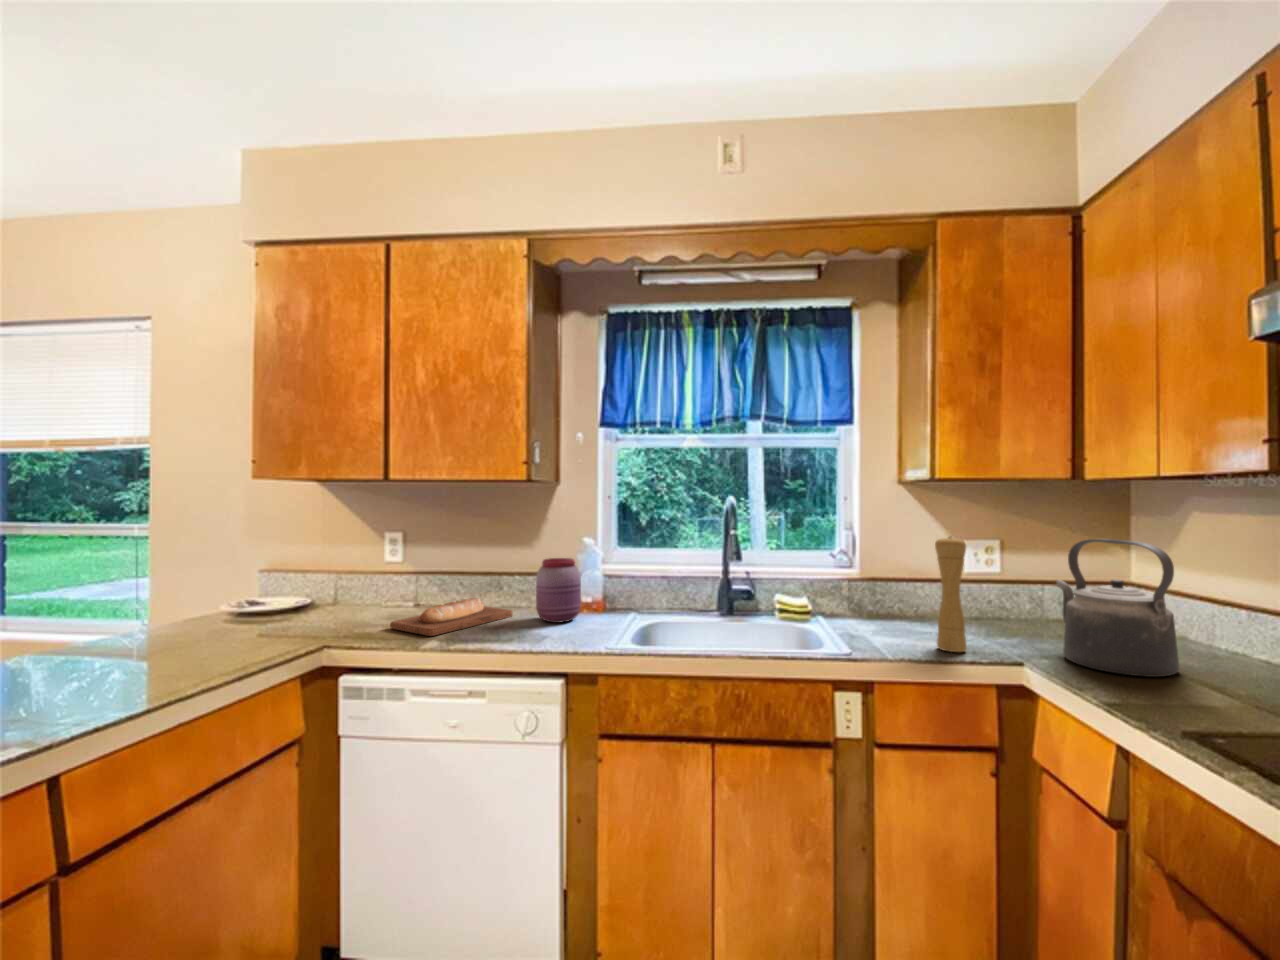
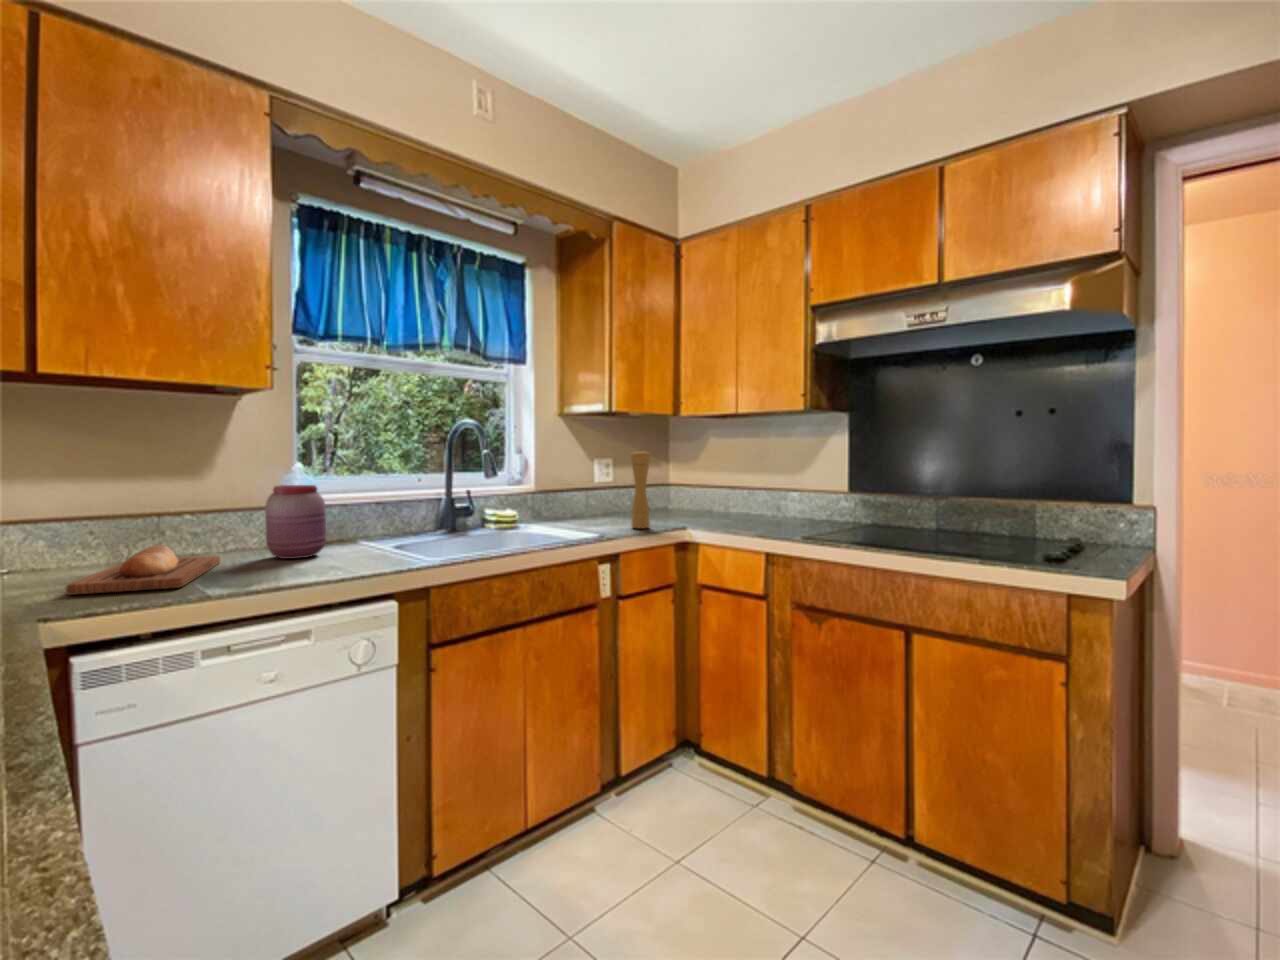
kettle: present [1057,539,1179,677] -> none [677,450,744,525]

